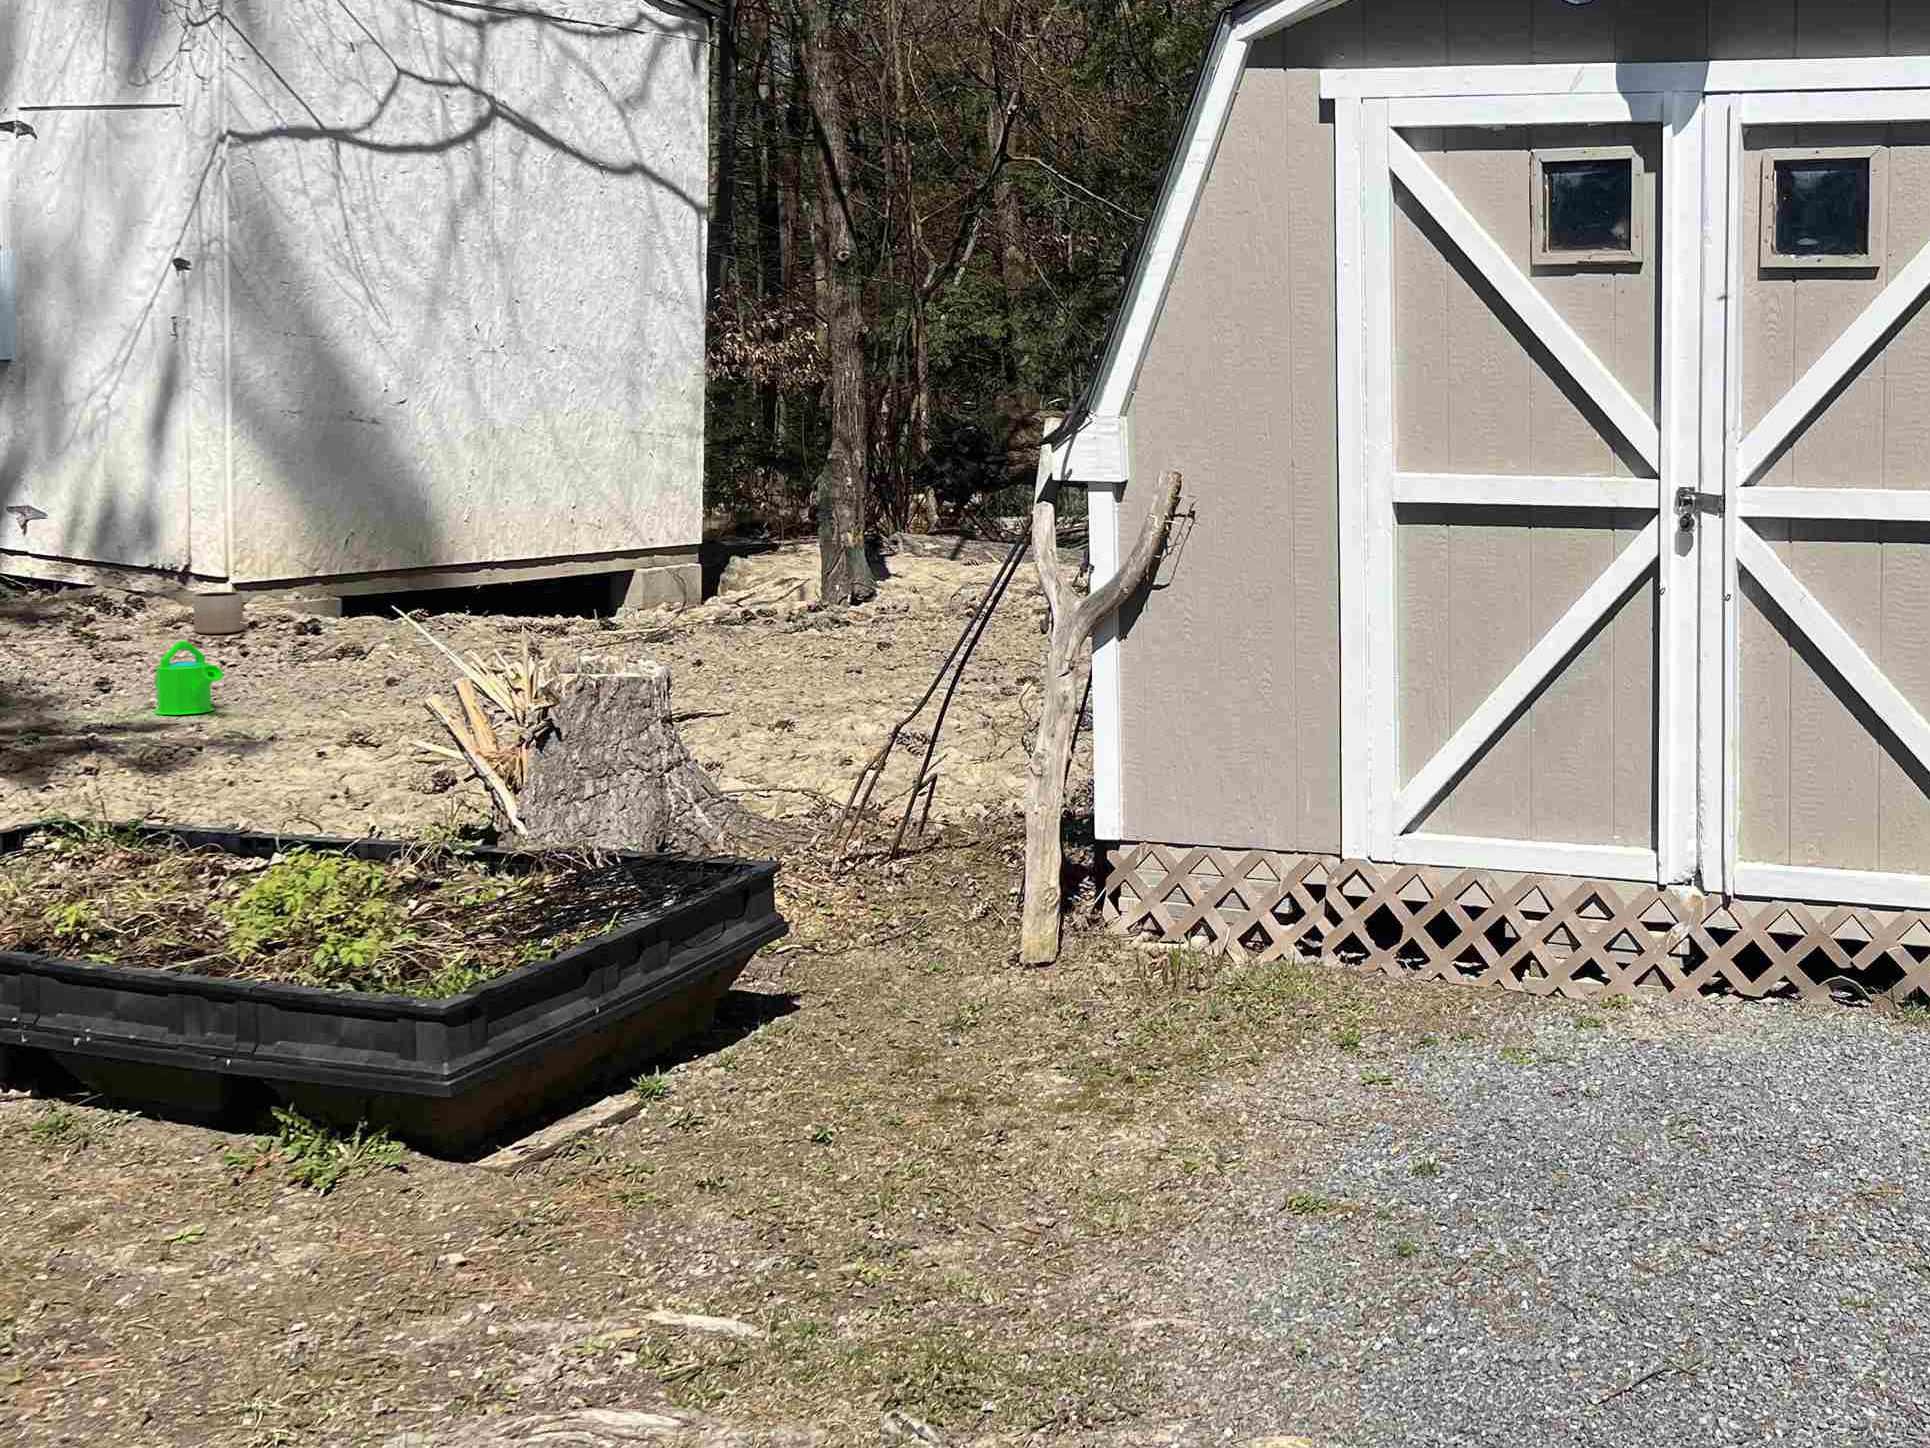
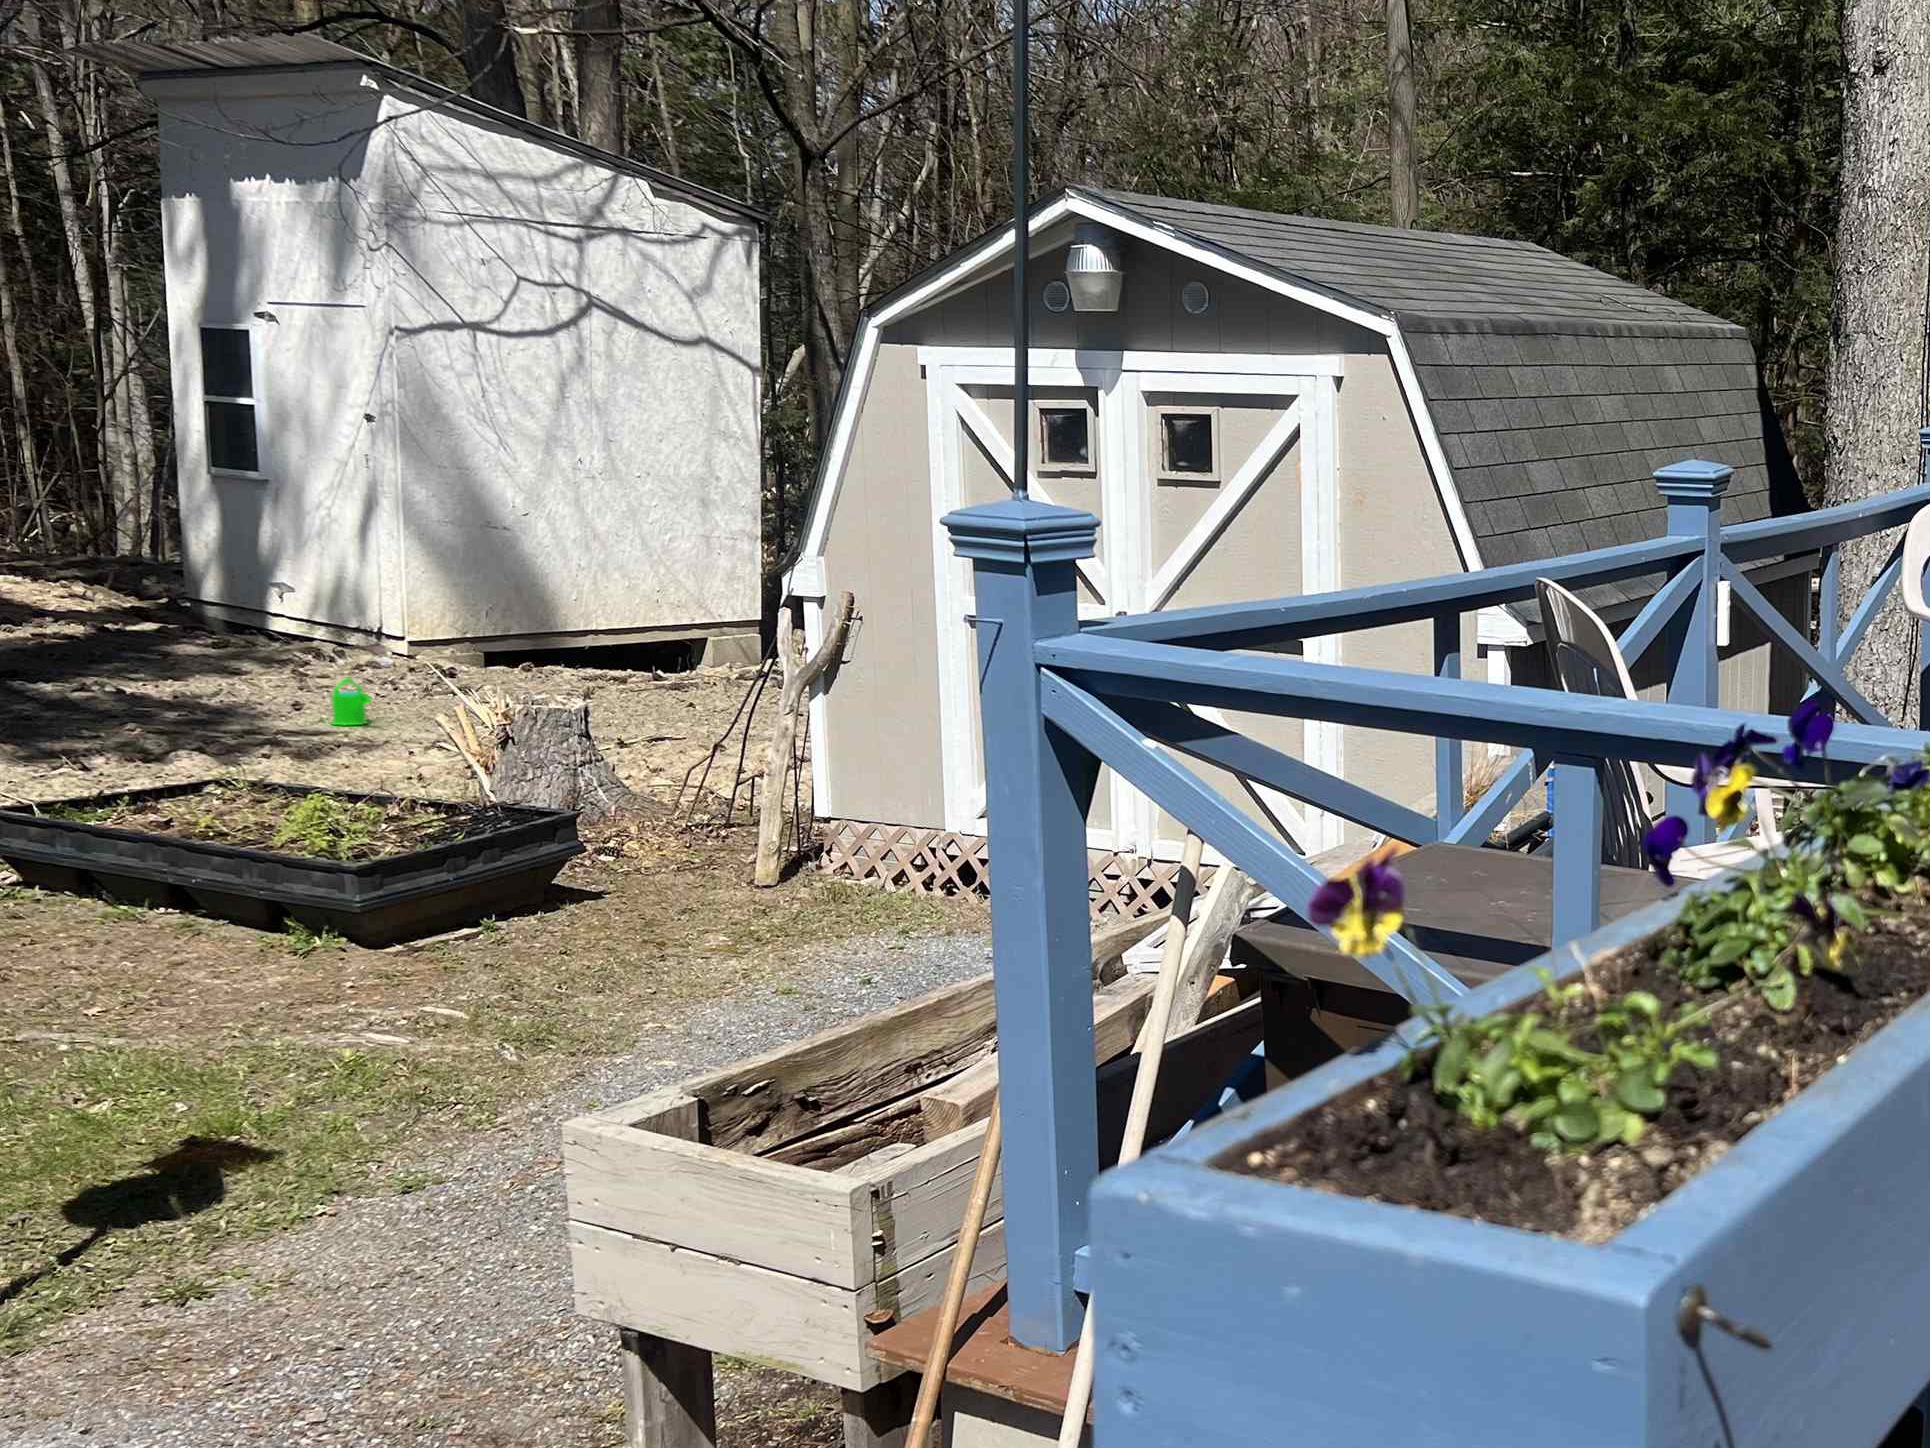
planter: present [194,592,243,634] -> none [378,645,411,673]

